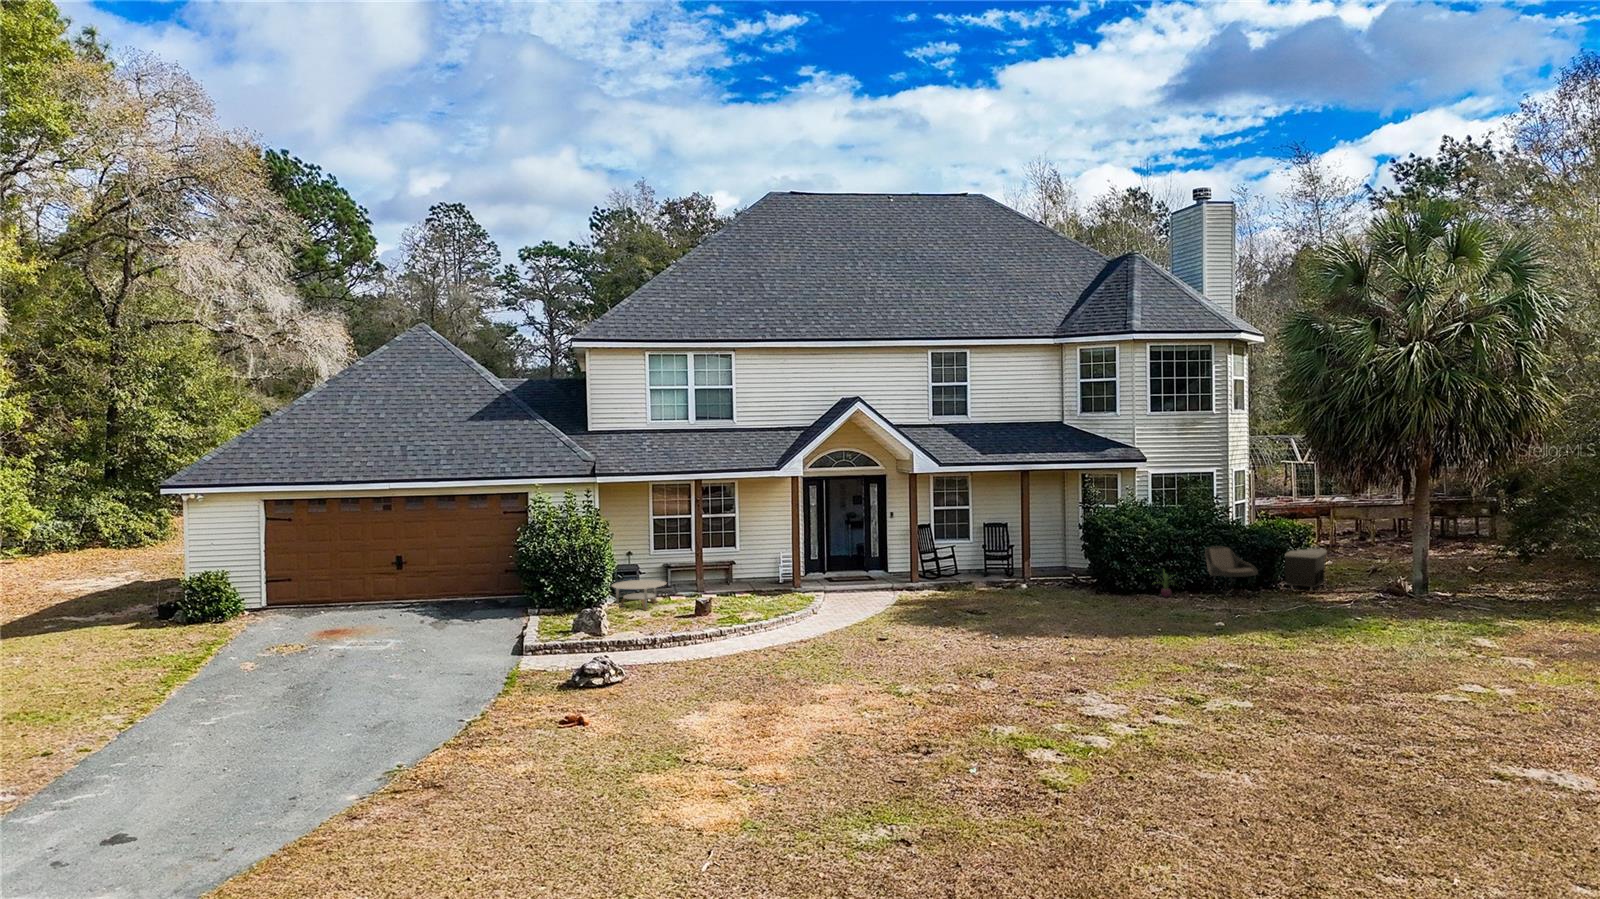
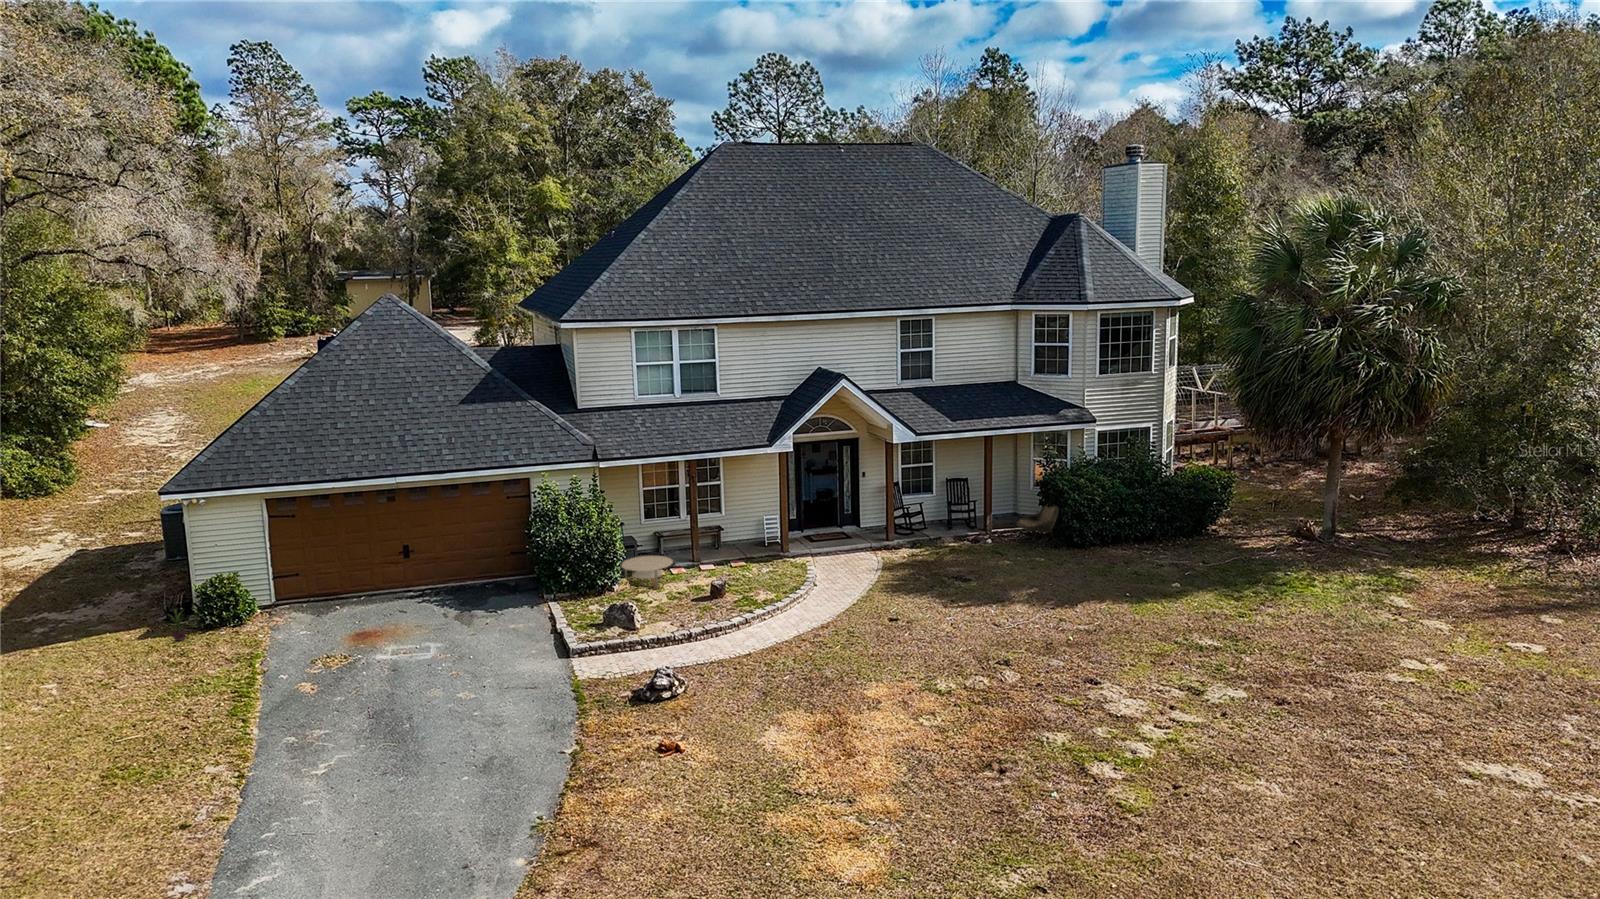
lounge chair: present [1205,546,1258,596] -> present [1017,506,1058,544]
storage bench: present [1285,548,1327,591] -> none [1211,498,1245,539]
decorative plant: present [1161,570,1171,597] -> present [168,609,186,641]

